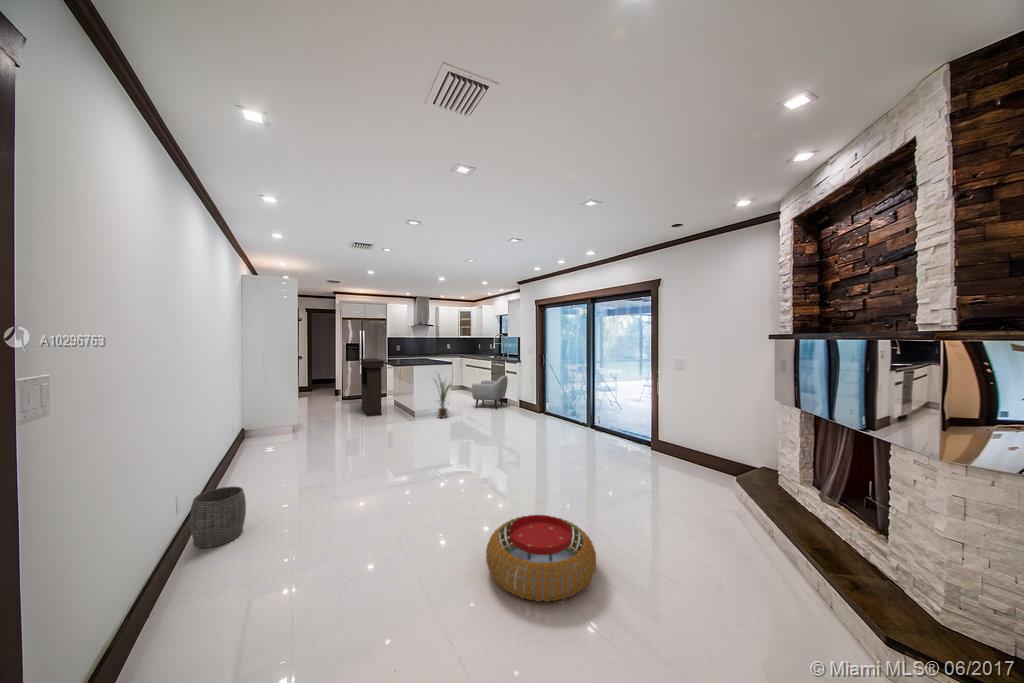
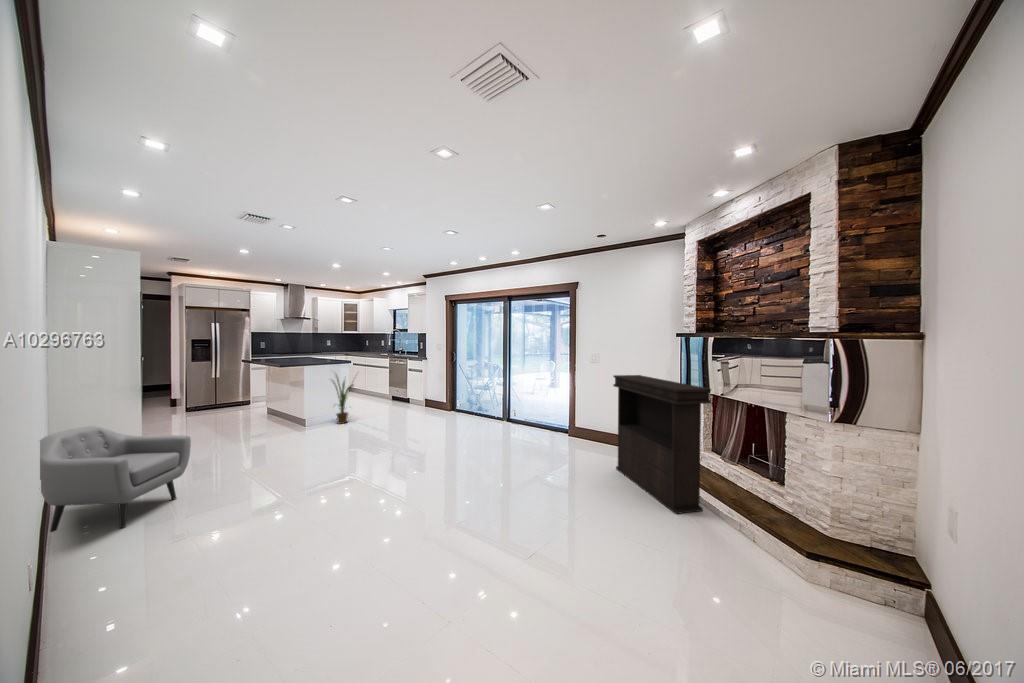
console table: present [360,358,384,416] -> present [613,375,711,514]
armchair: present [472,376,508,409] -> present [40,426,191,532]
woven basket: present [190,487,246,548] -> none [25,550,129,658]
pouf: present [486,515,596,602] -> none [491,510,601,598]

